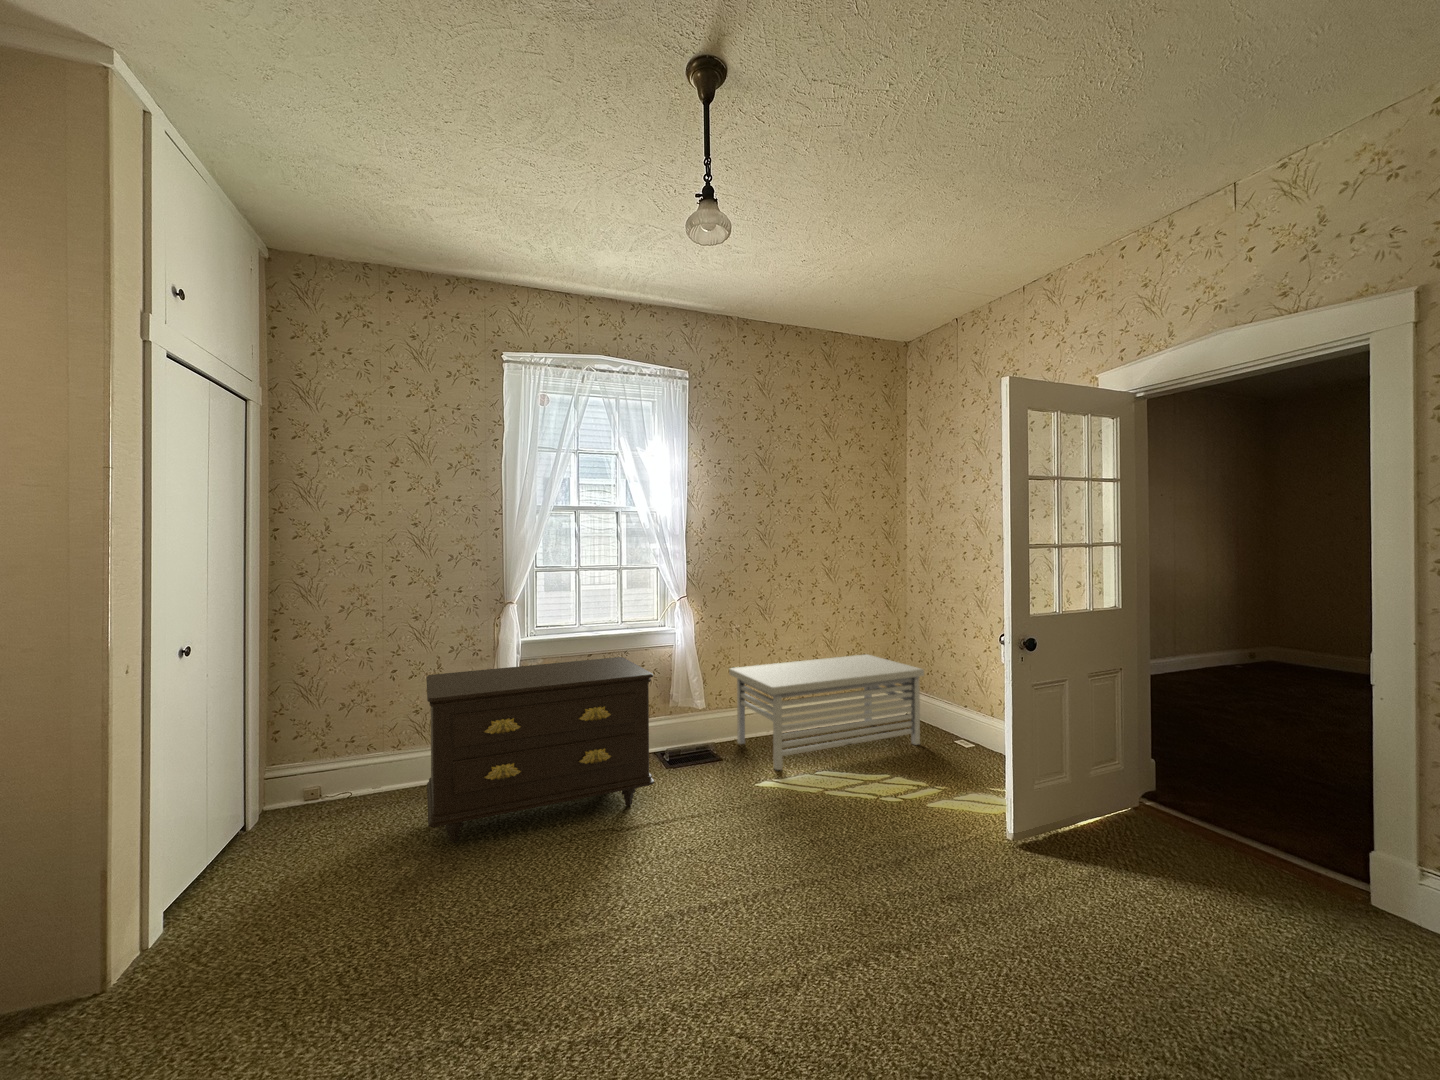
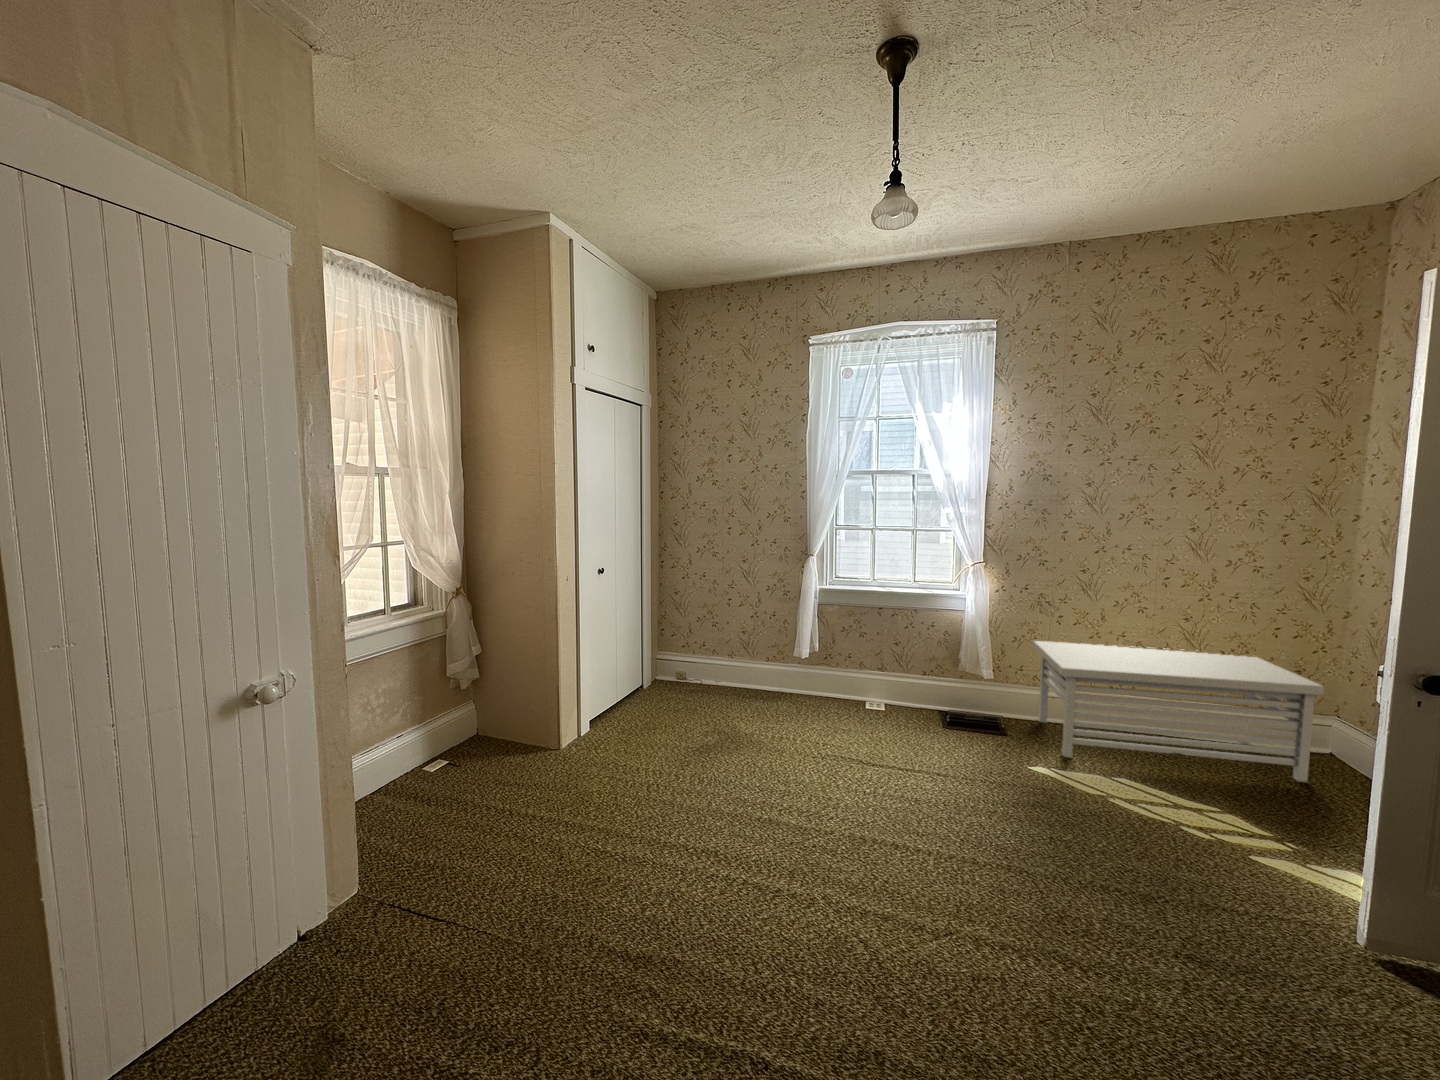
dresser: present [426,657,654,842] -> none [726,606,914,746]

